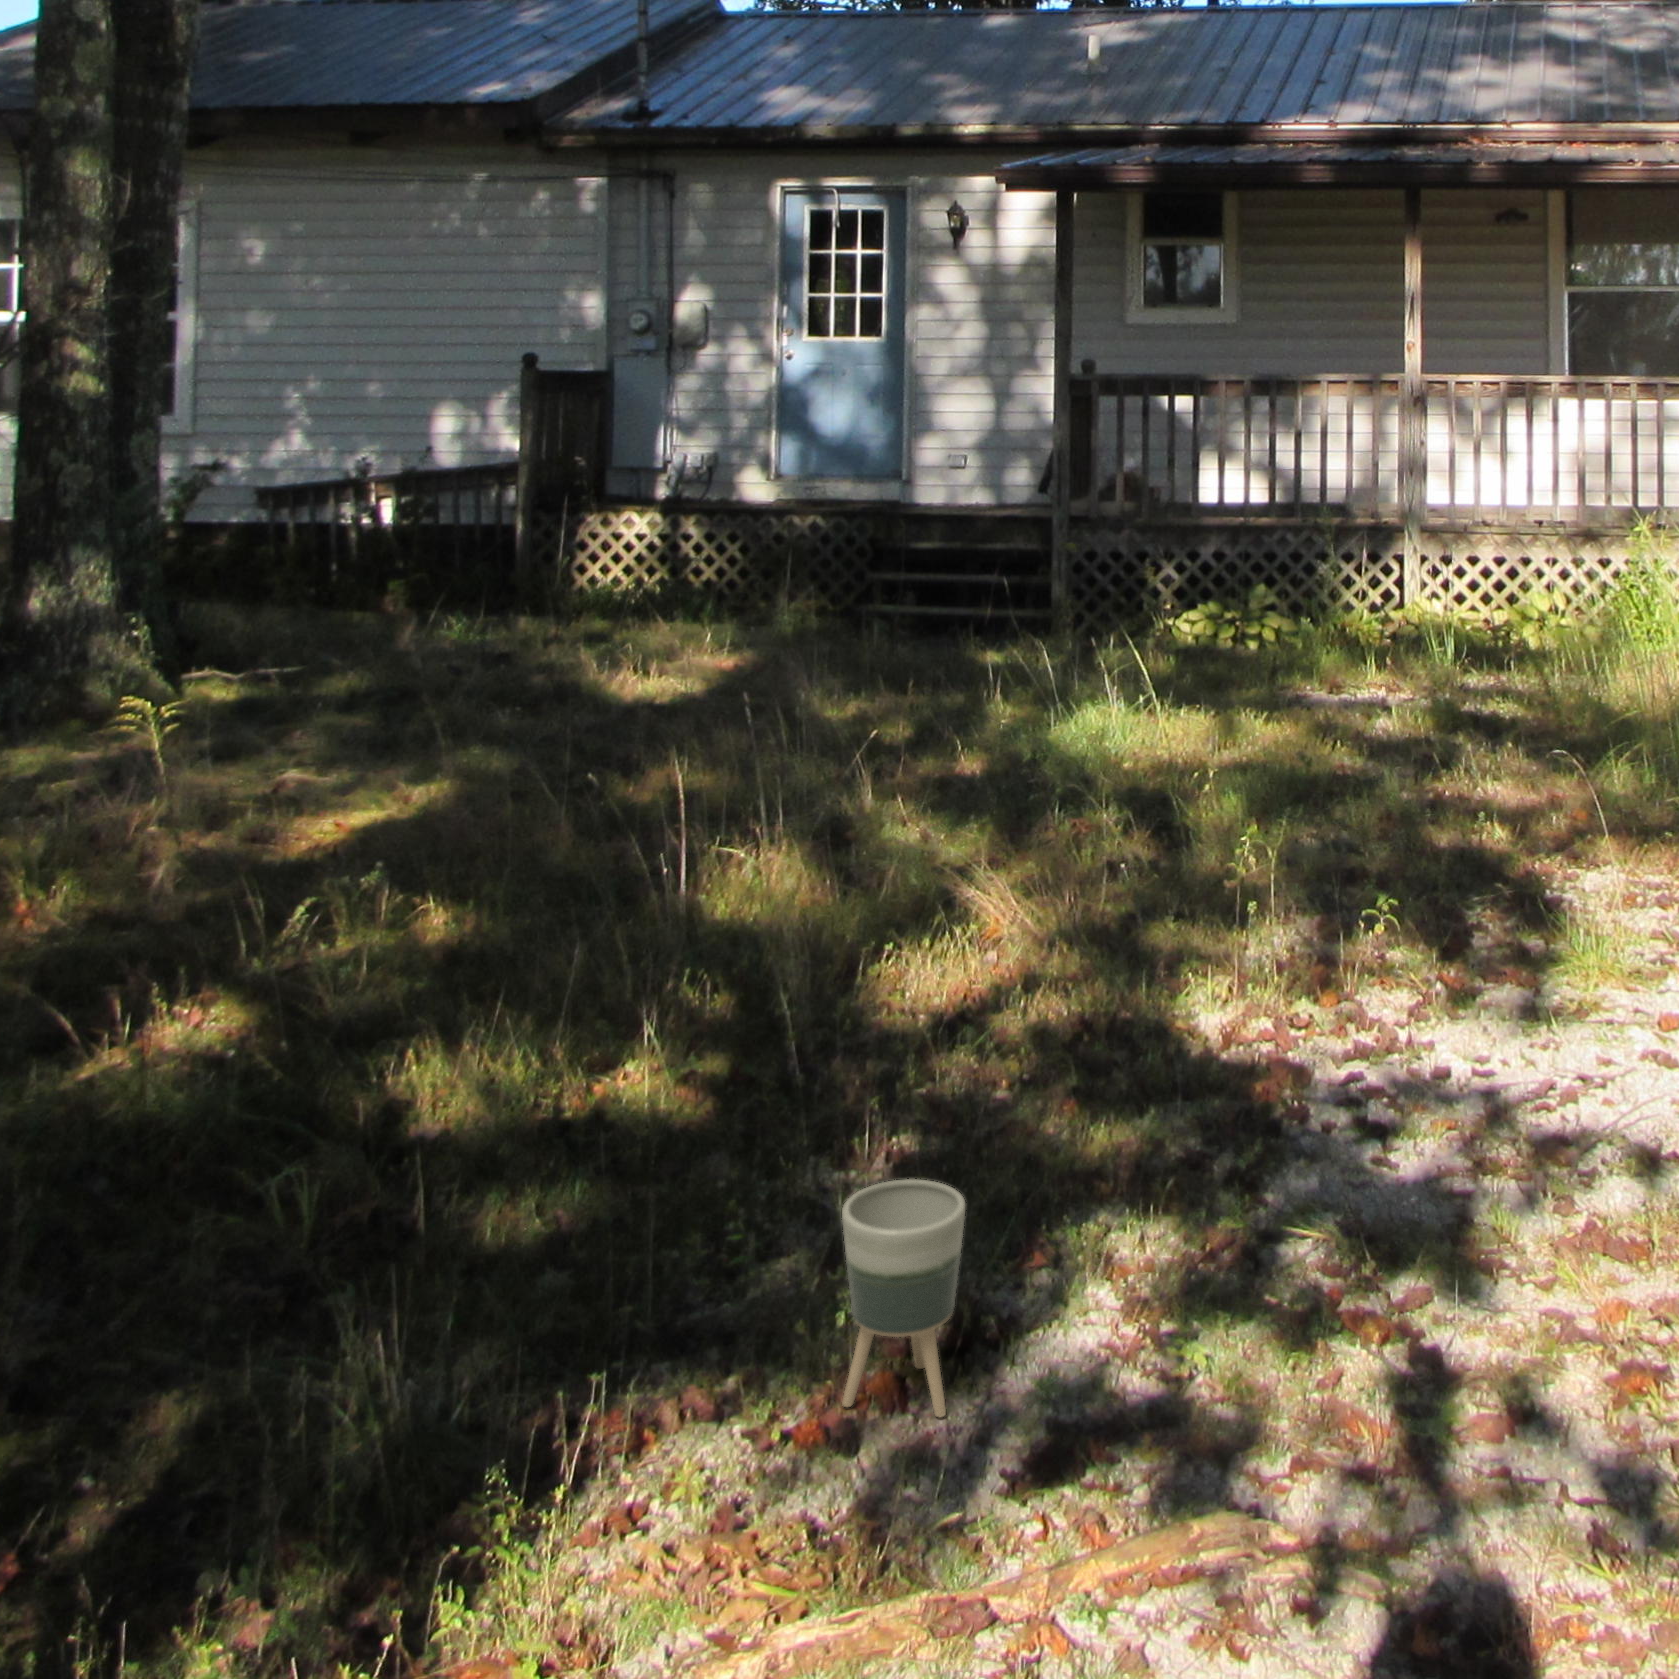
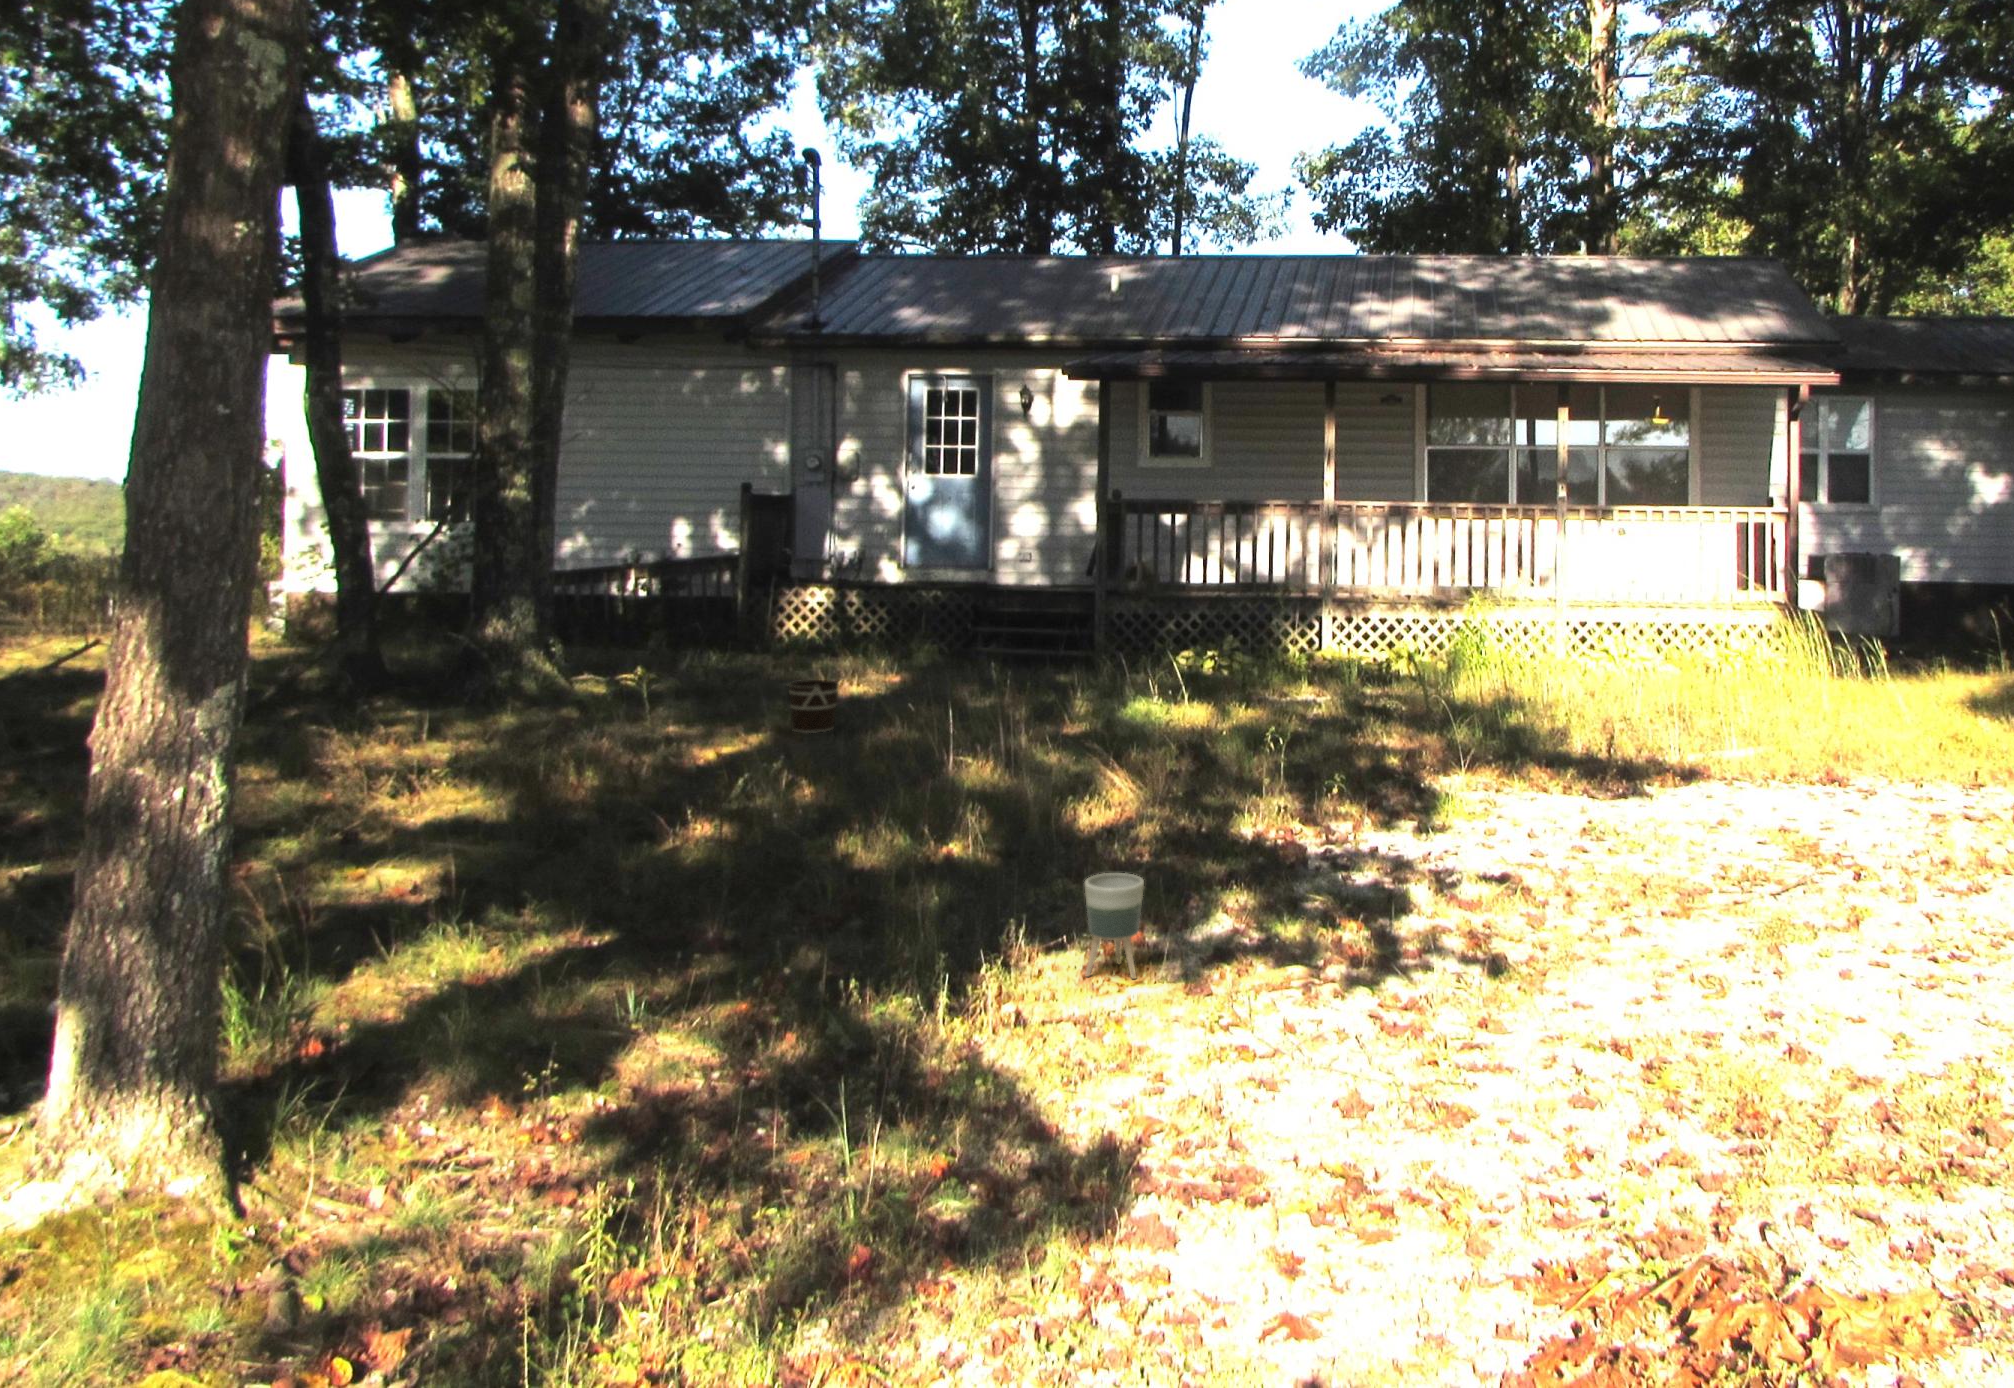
bucket: none [514,673,601,766] -> present [788,679,839,733]

